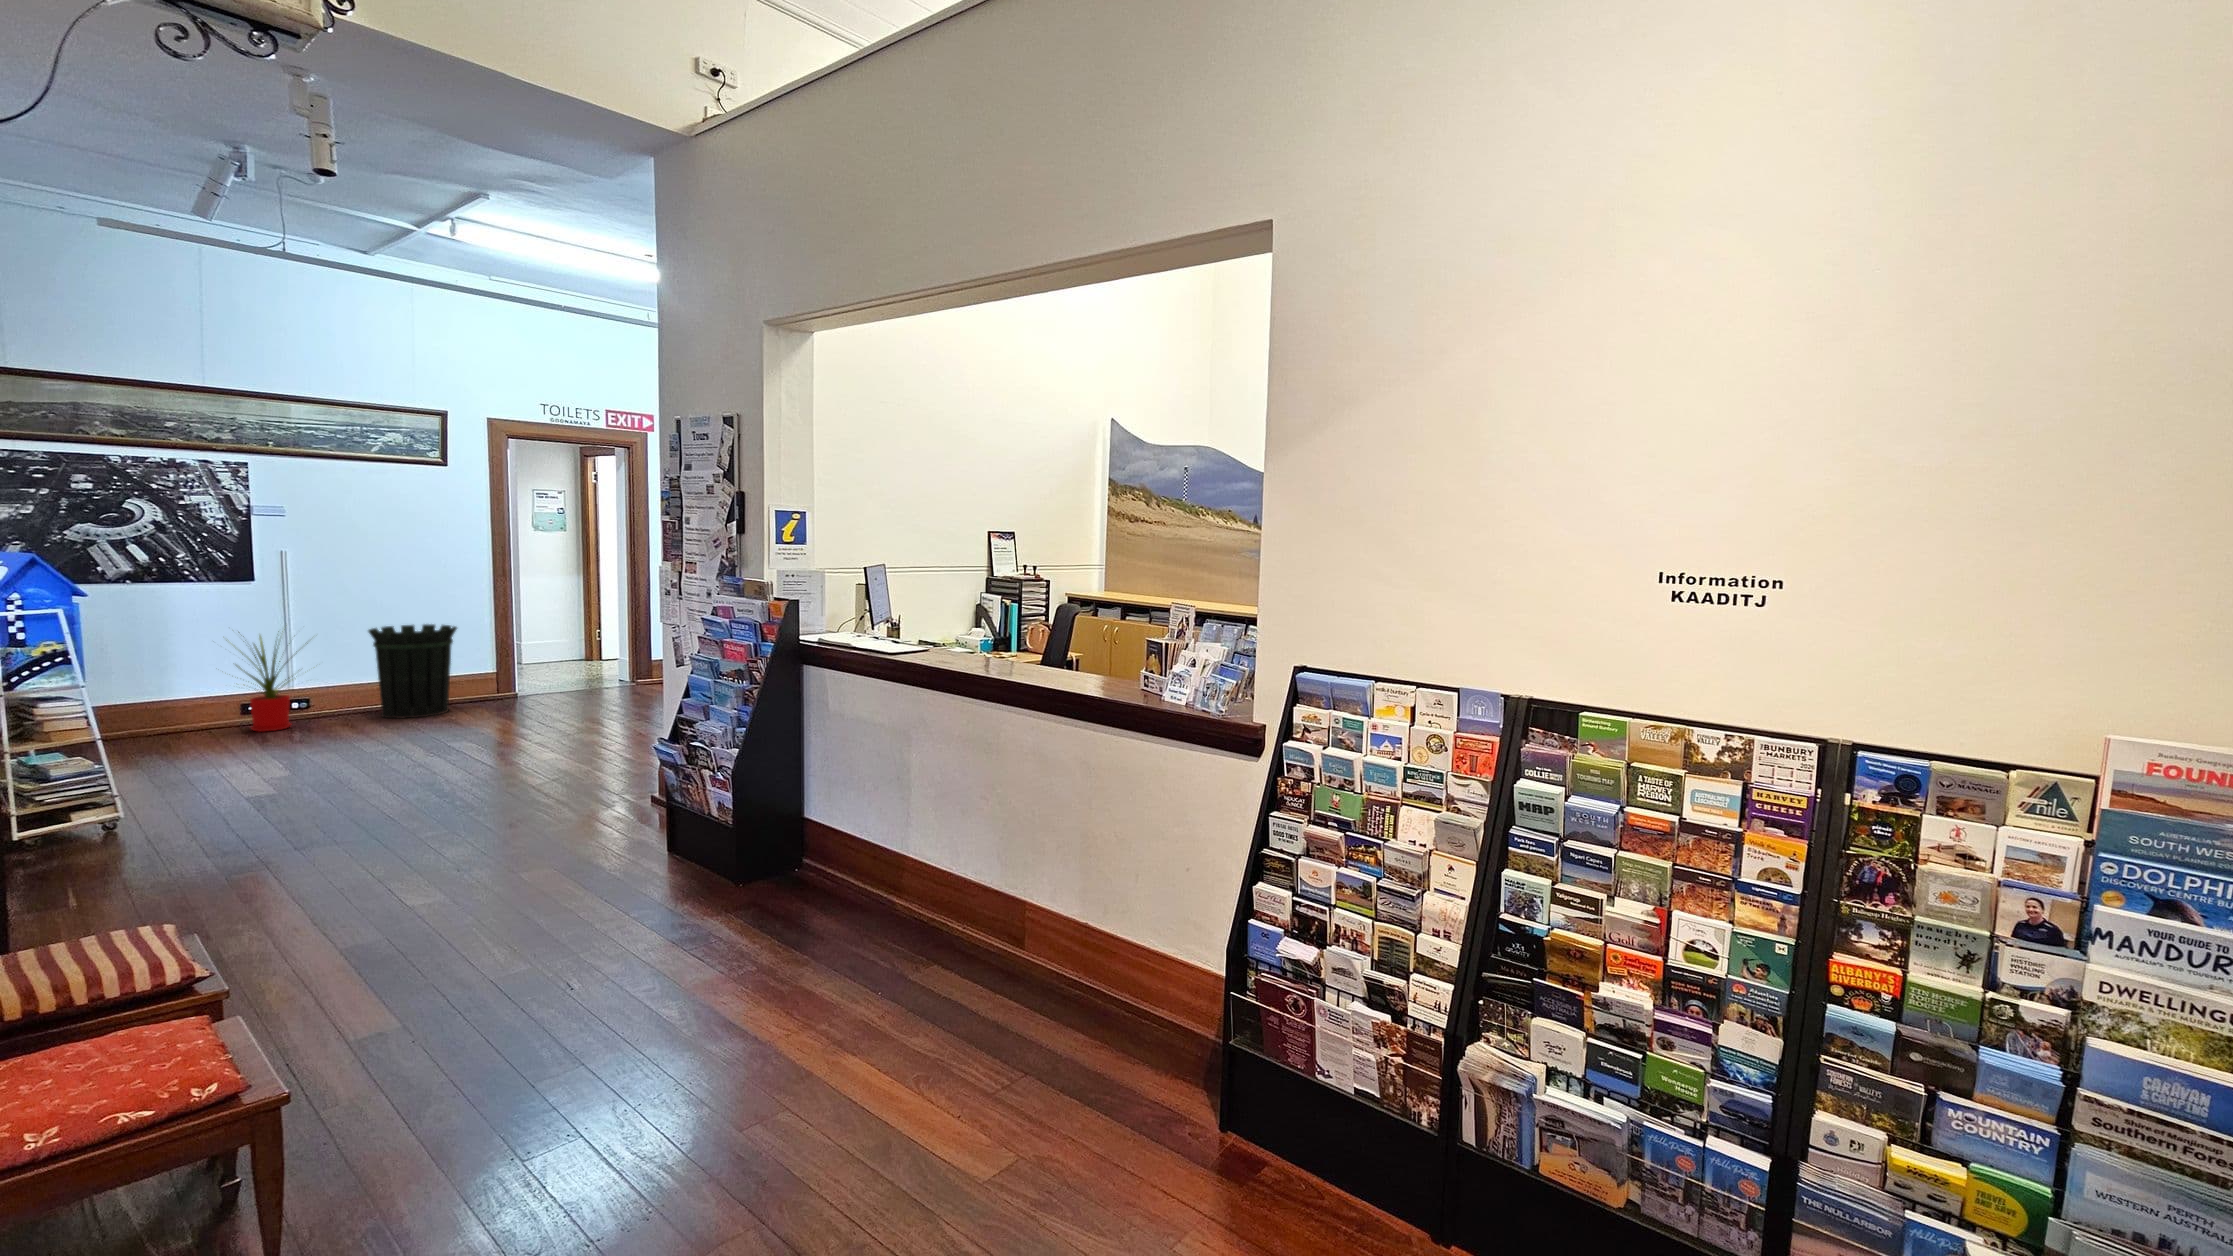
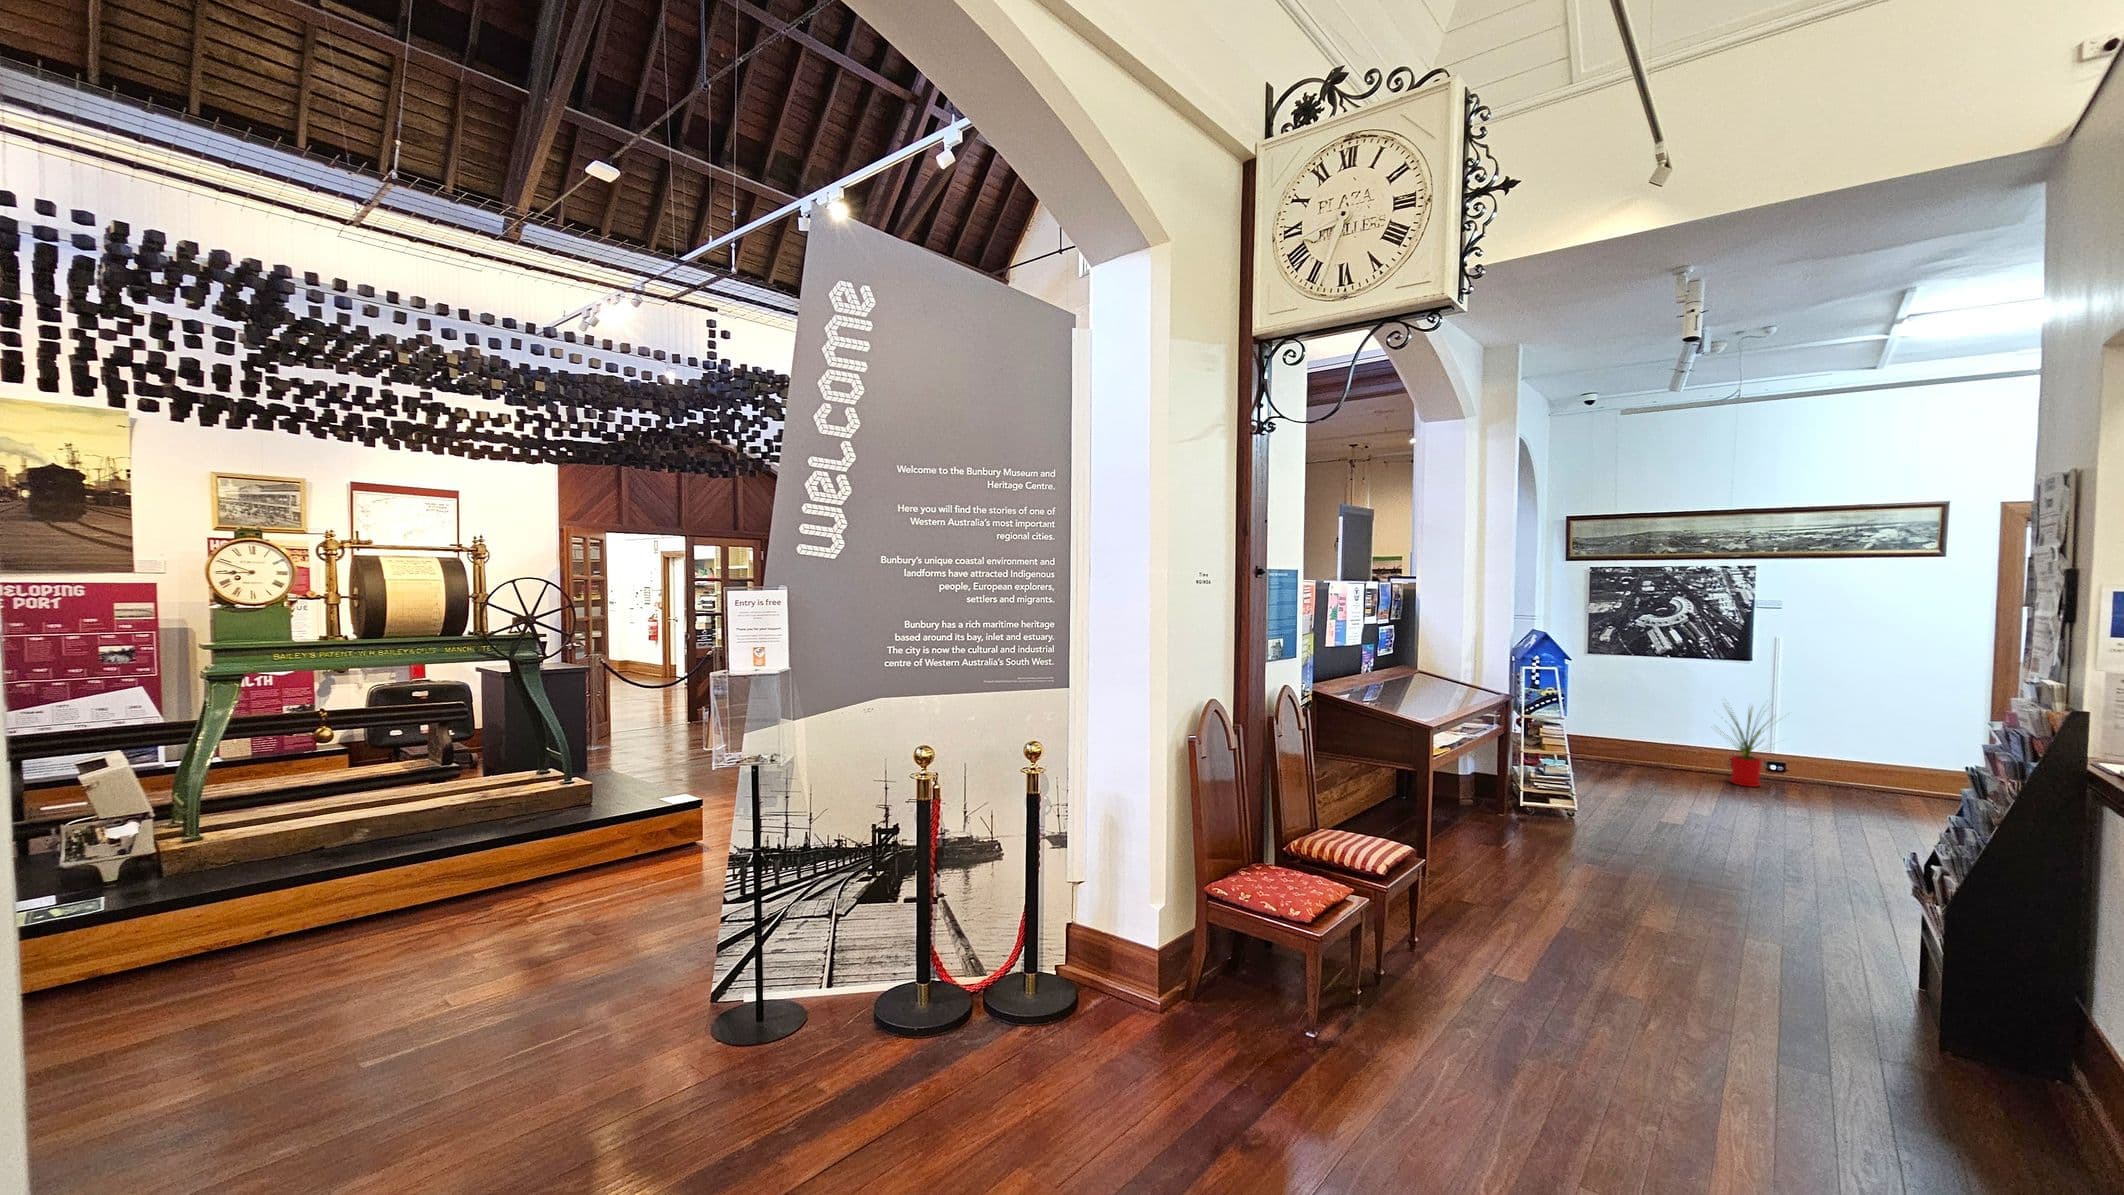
waste bin: present [368,624,457,719] -> none [1834,715,1931,813]

